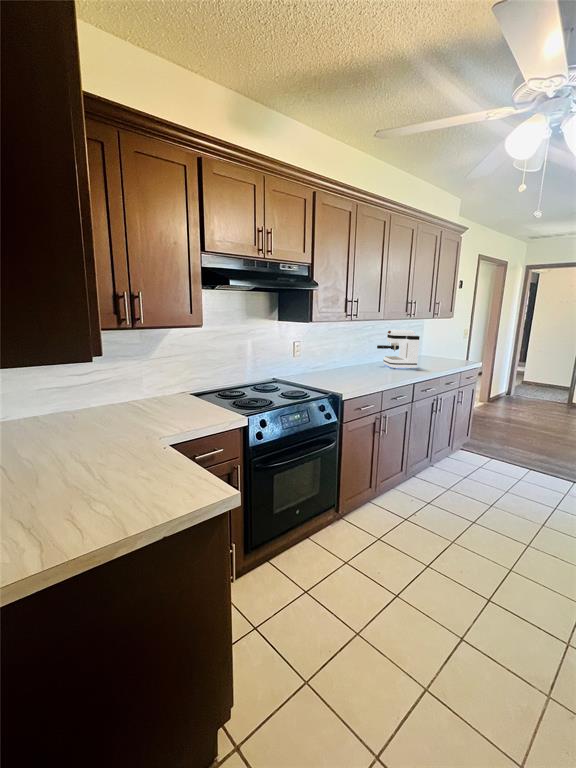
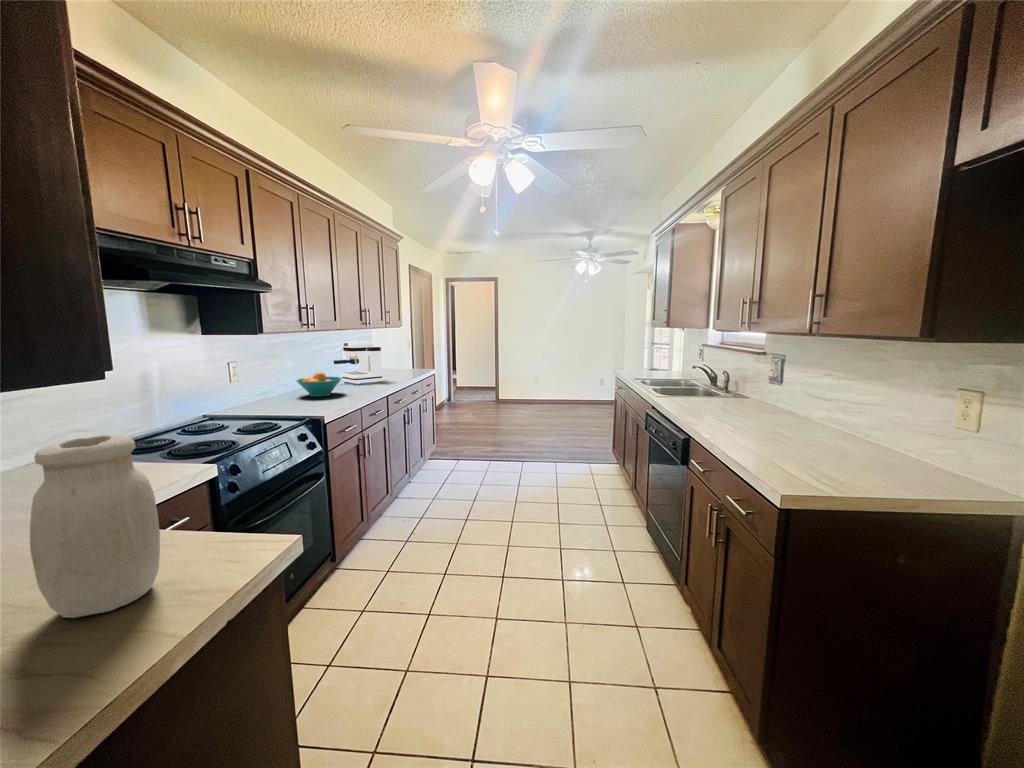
fruit bowl: none [340,354,375,376] -> present [296,372,342,397]
jar: none [100,393,161,499] -> present [30,435,160,618]

